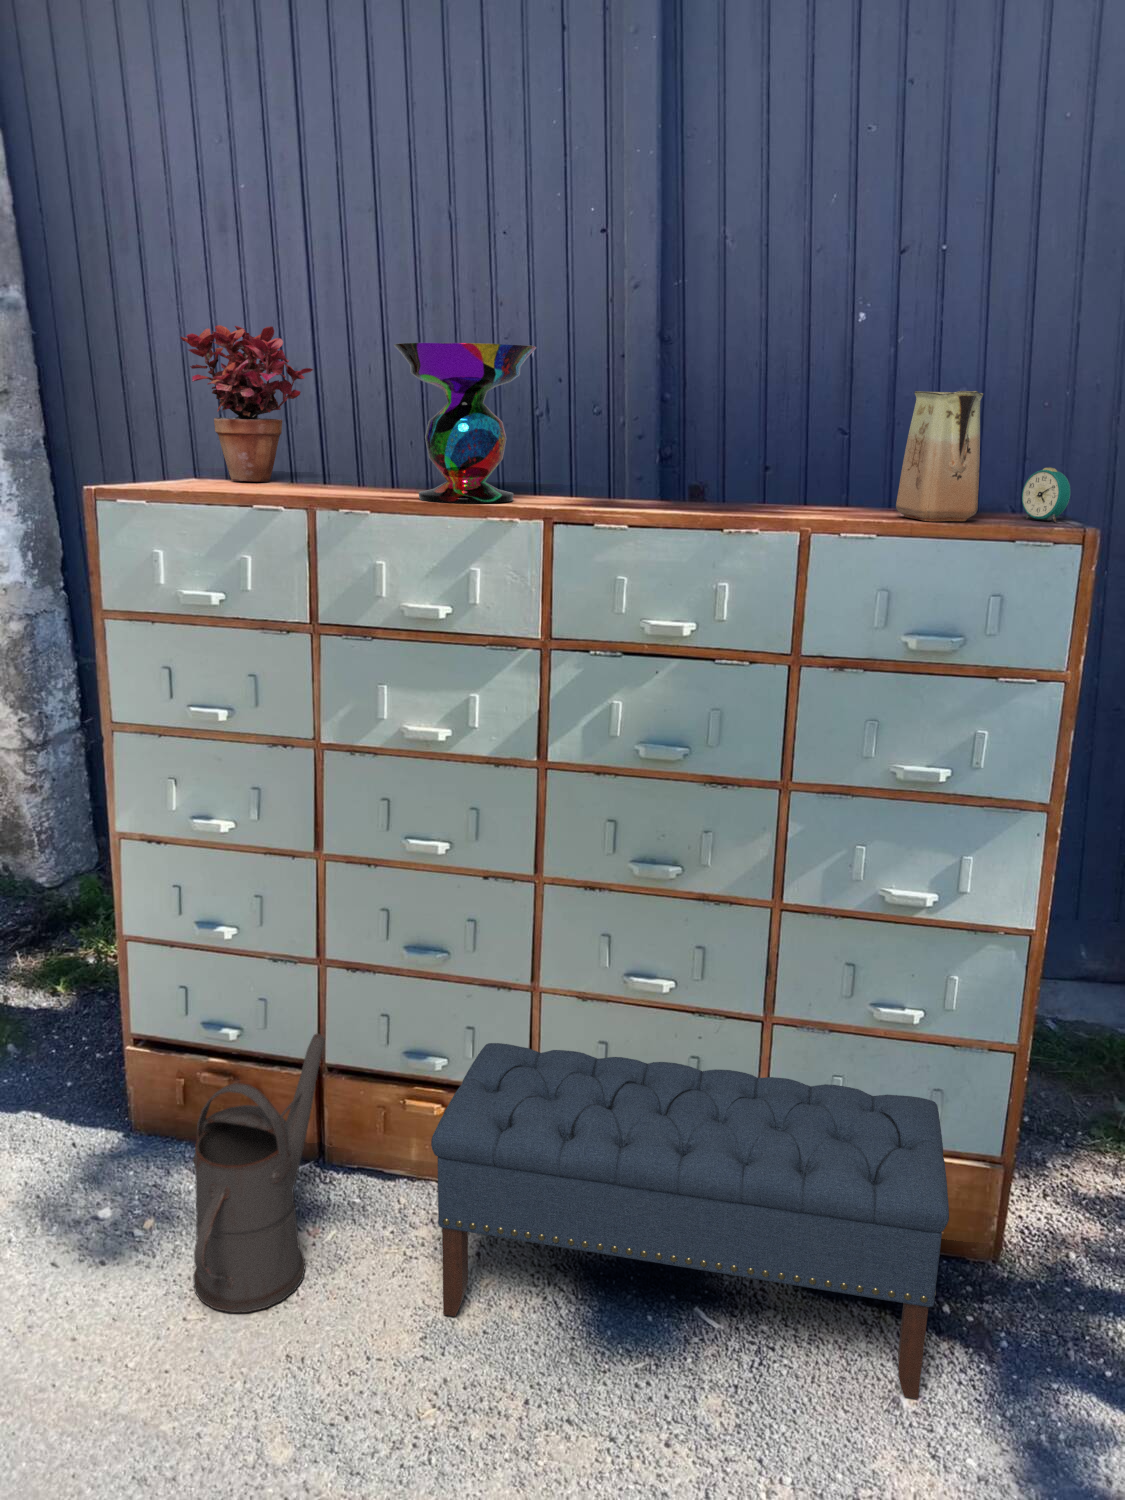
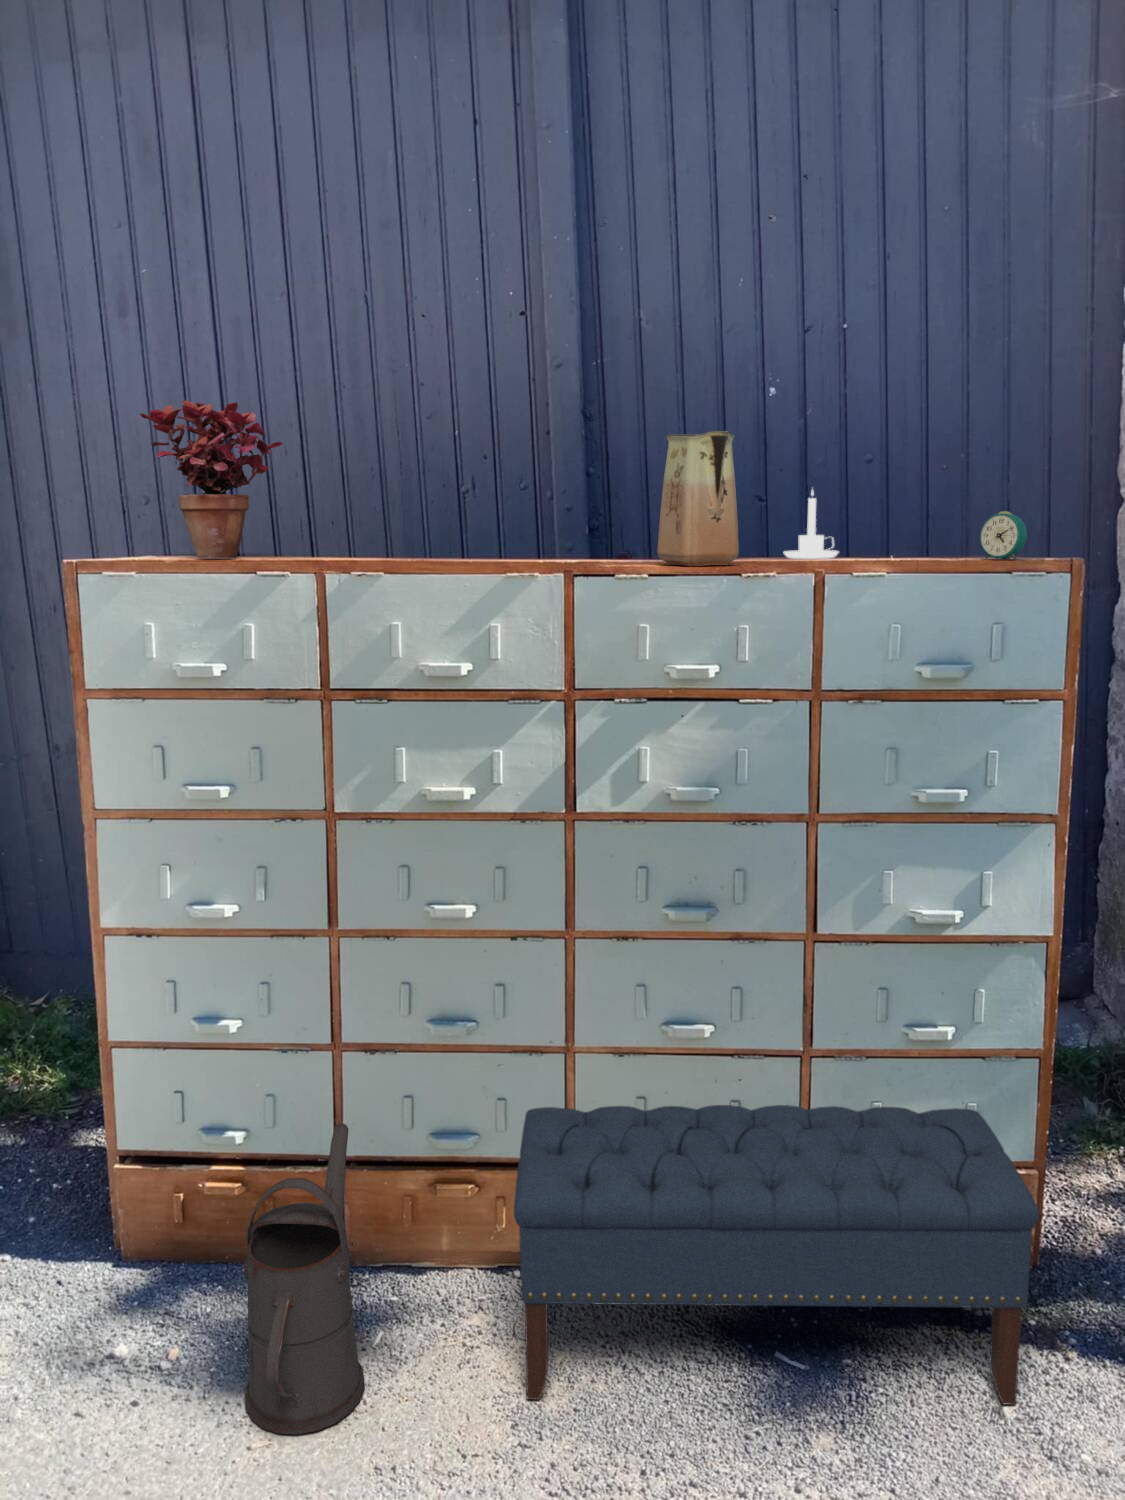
decorative bowl: present [394,343,536,503] -> none [392,405,533,563]
vase: present [896,391,983,521] -> present [657,431,739,566]
candle holder: none [806,433,865,510] -> present [783,490,838,559]

